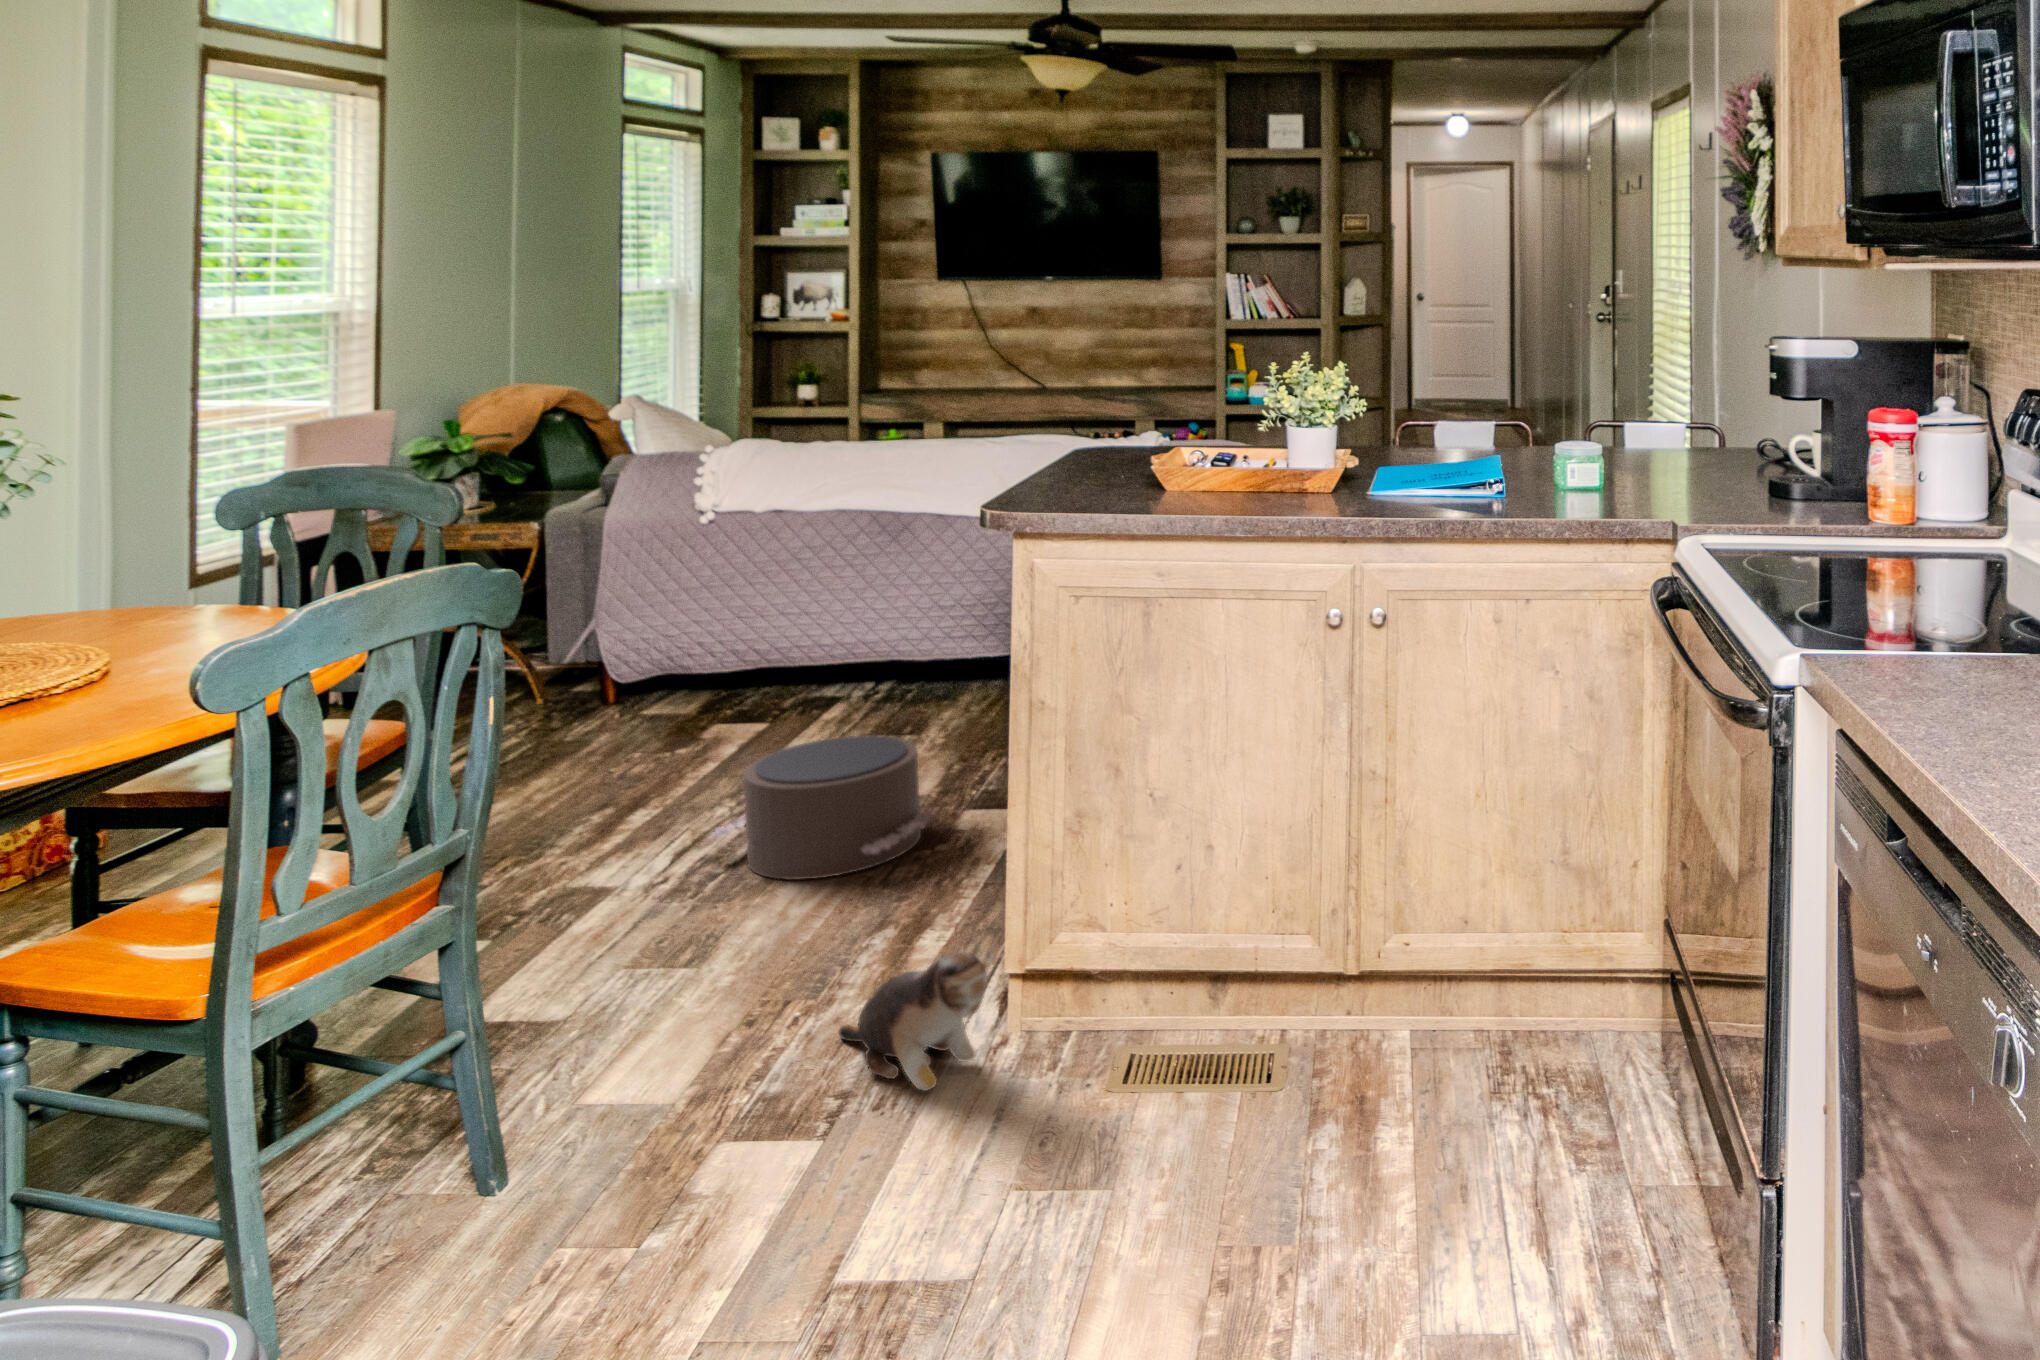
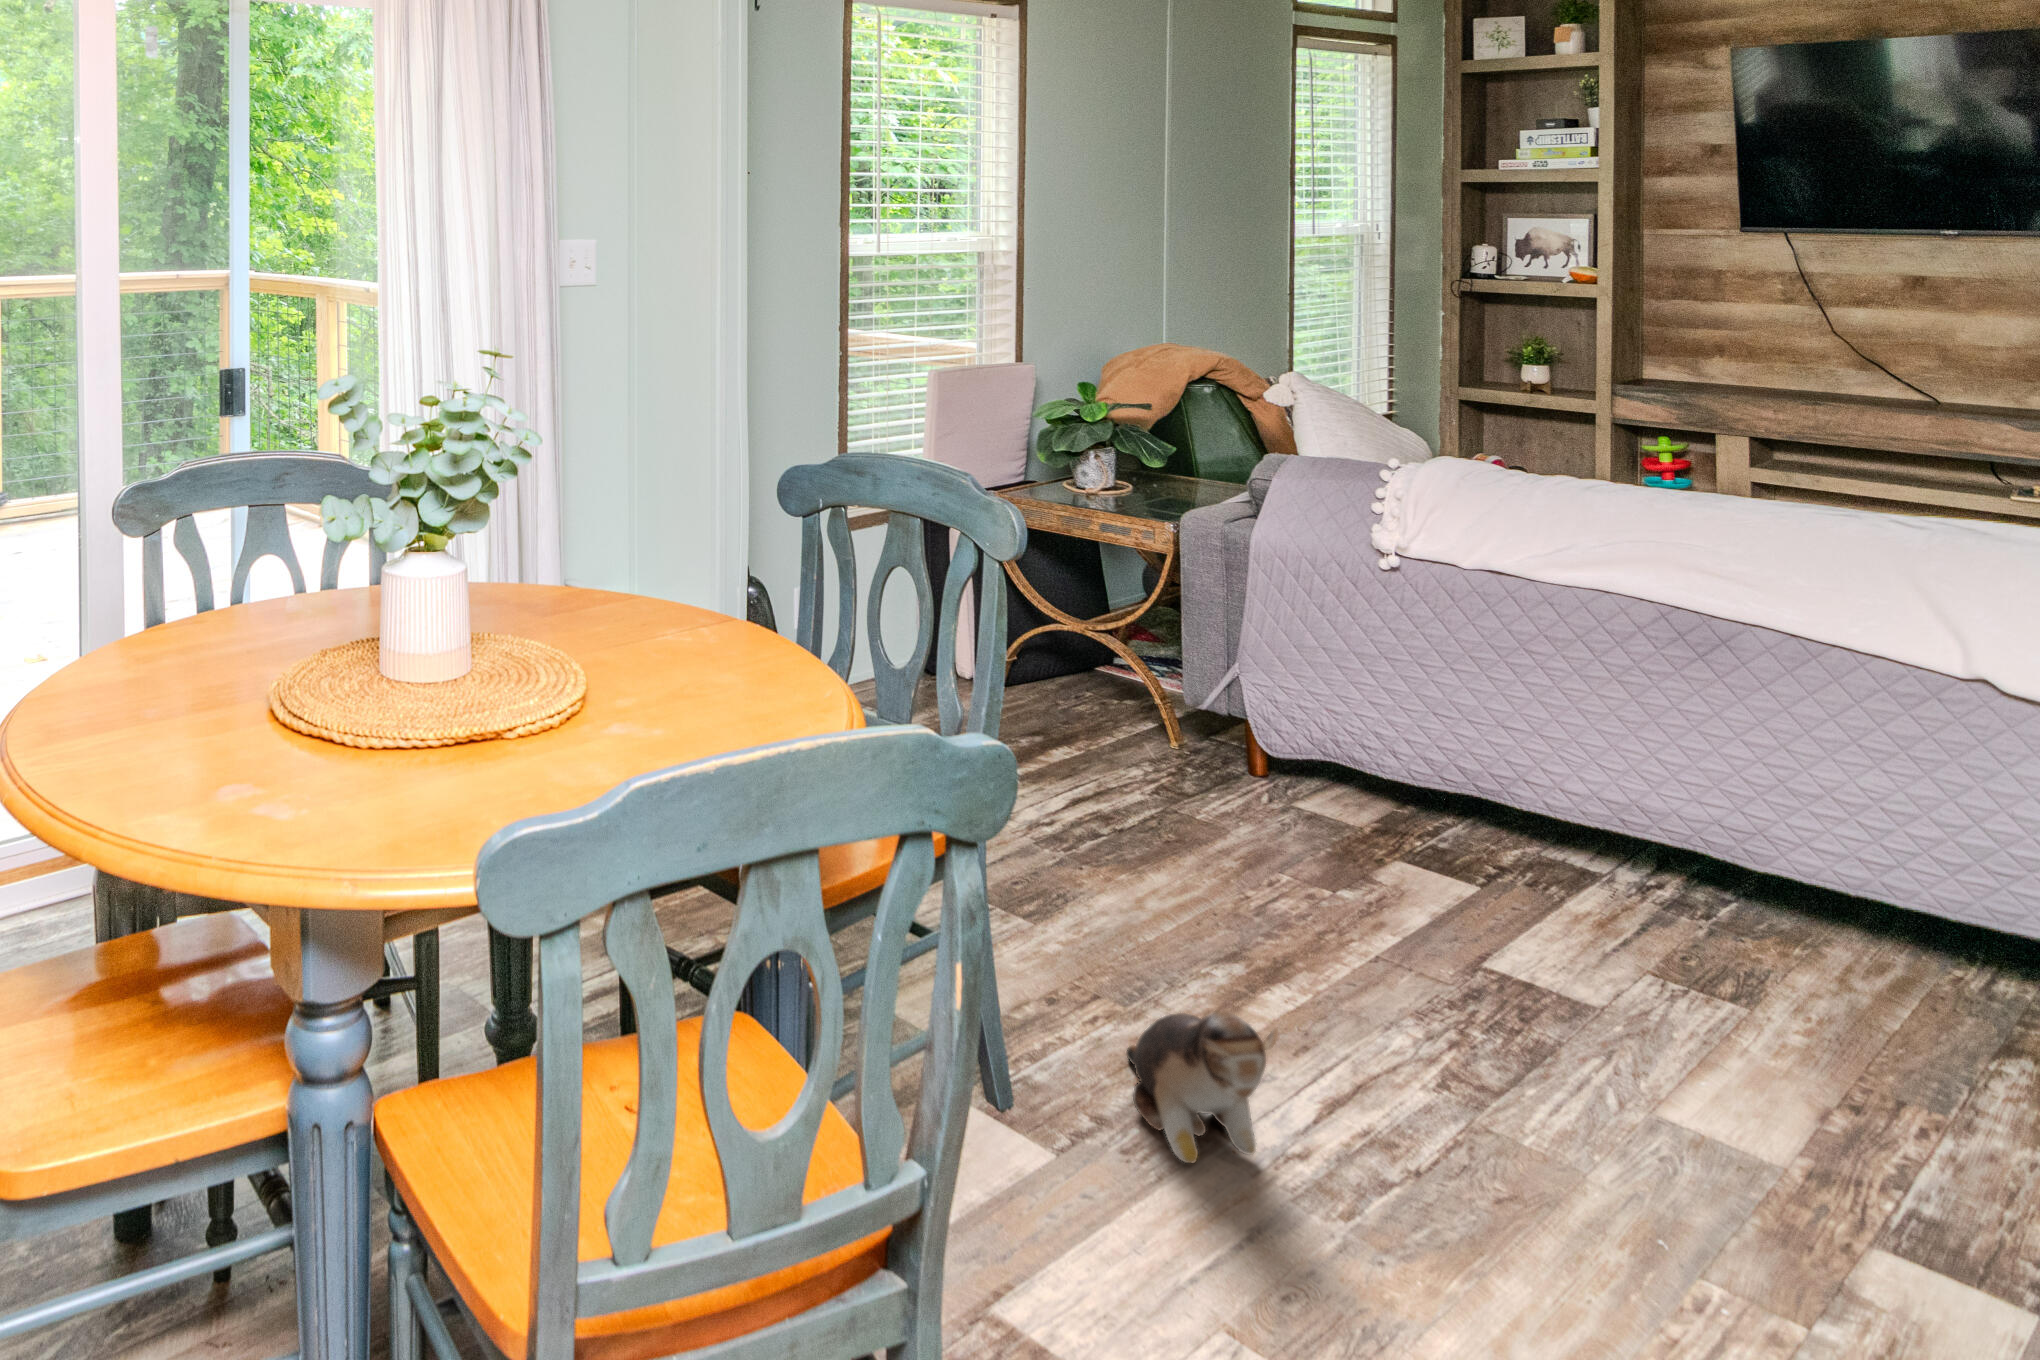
pouf: present [709,735,932,880] -> none [1096,724,1345,887]

